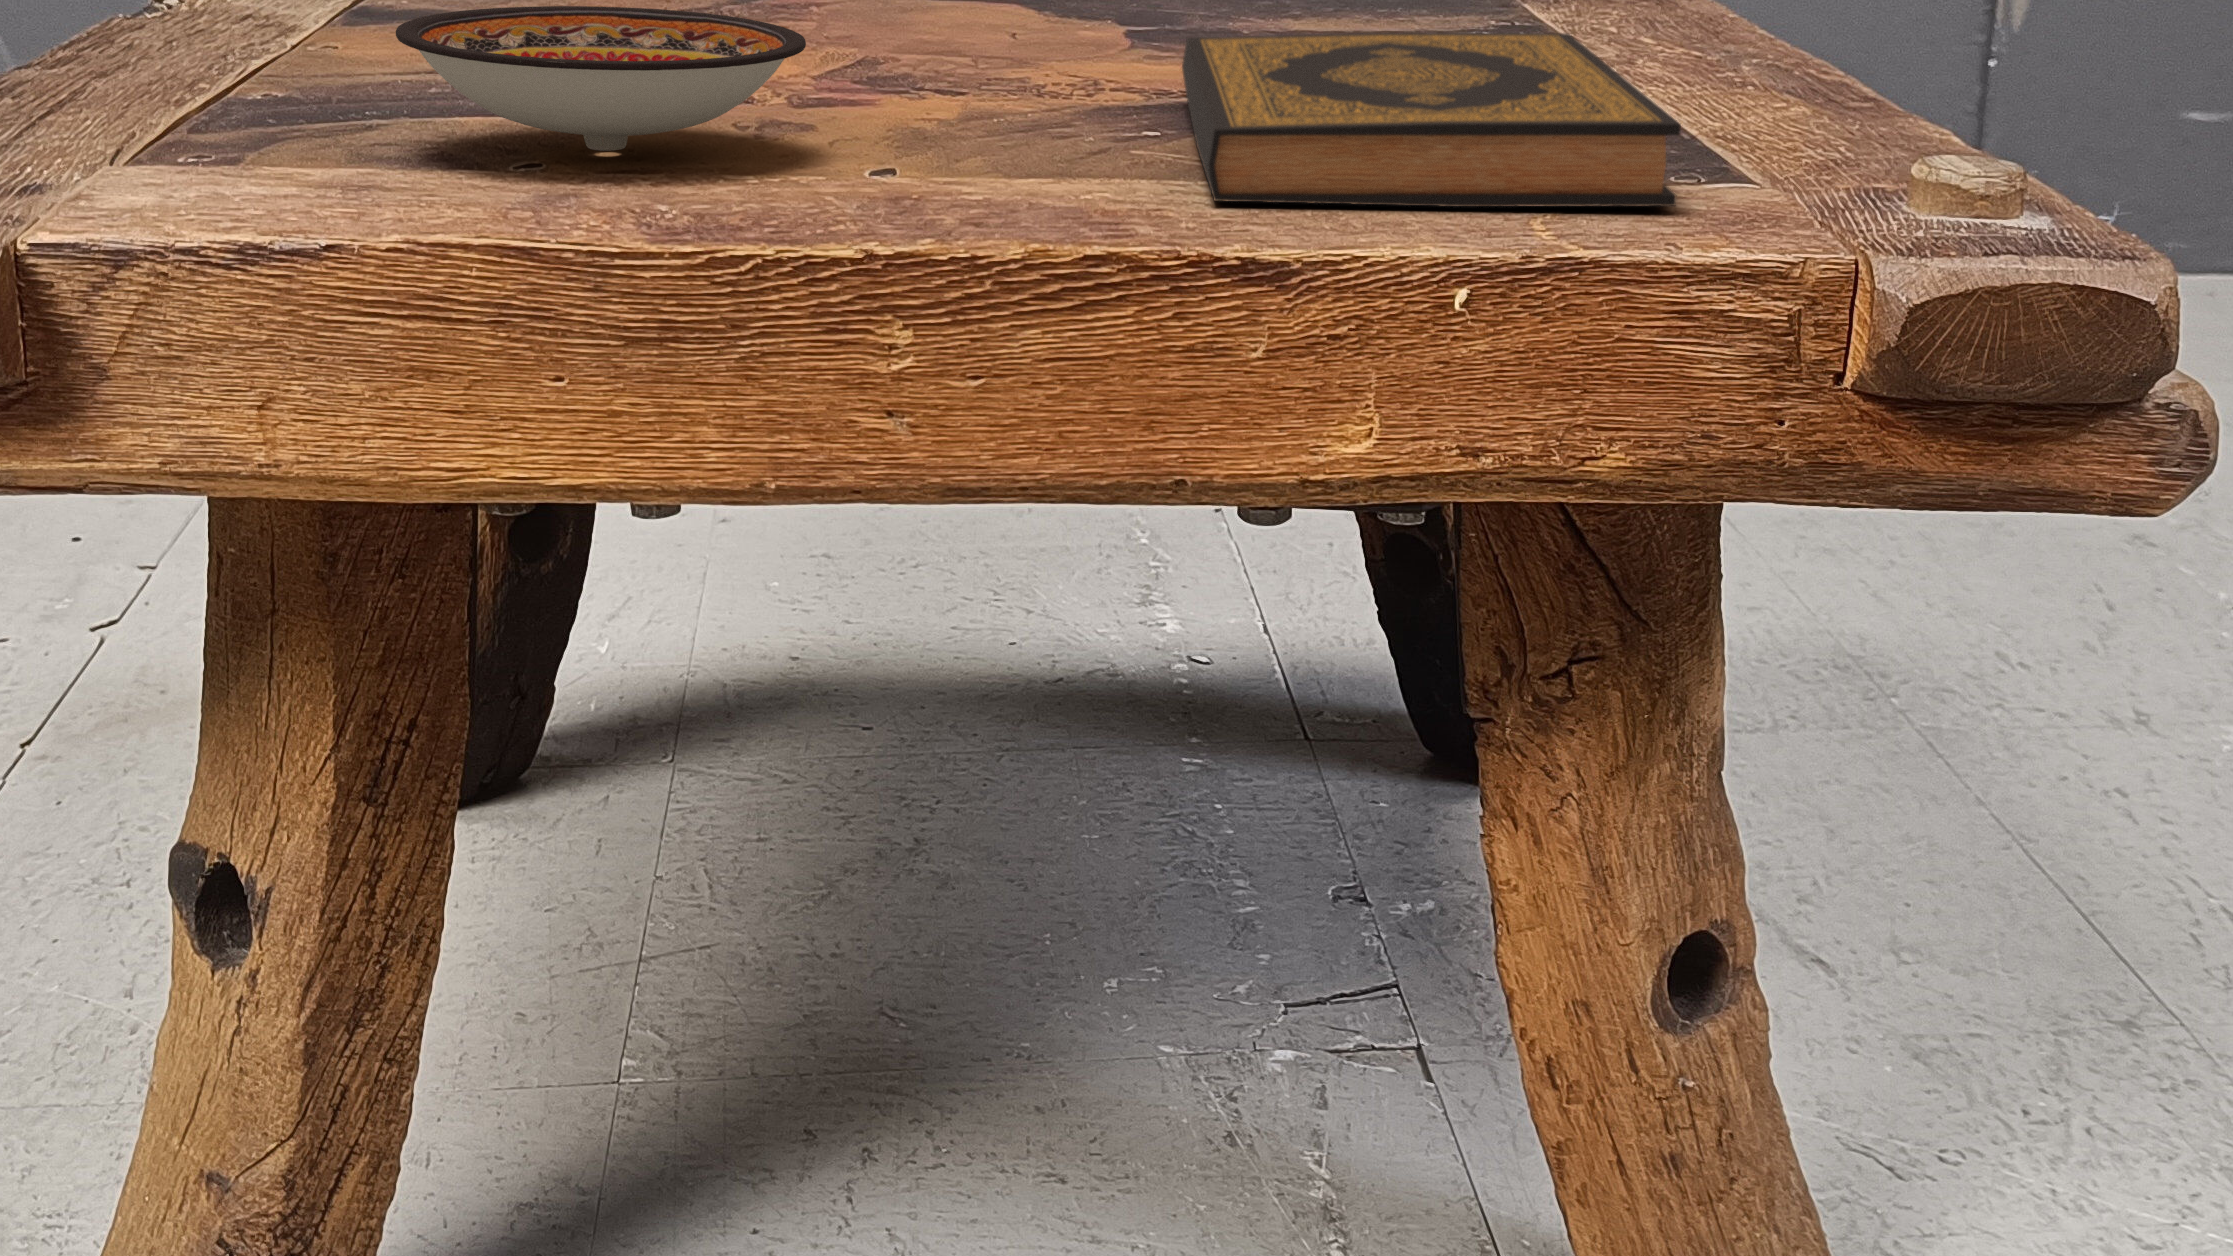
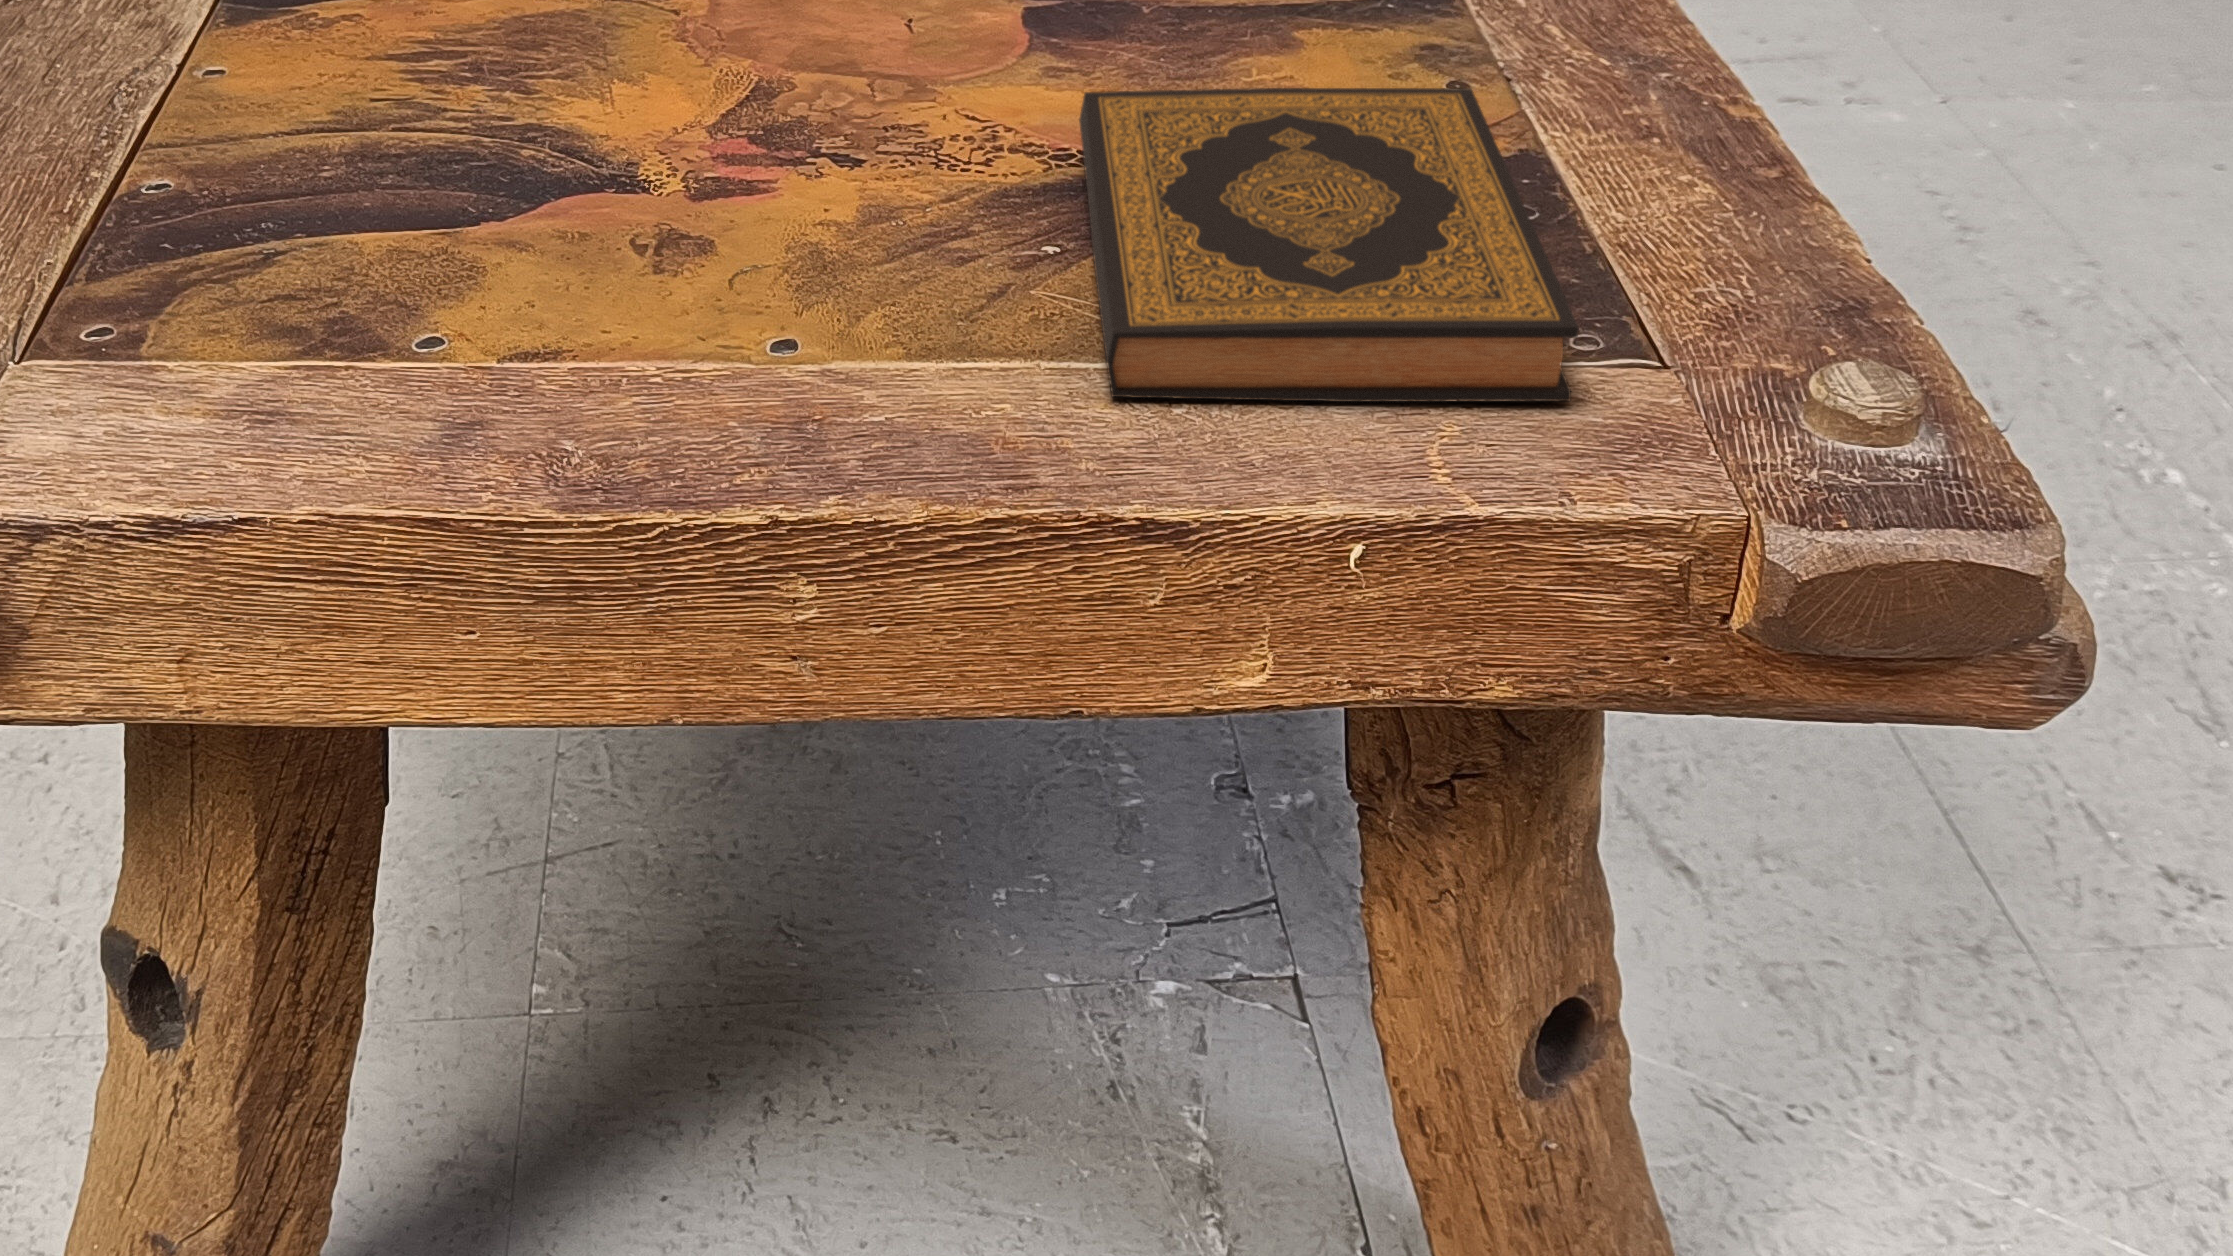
ceramic bowl: present [396,6,806,151] -> none [293,115,704,292]

